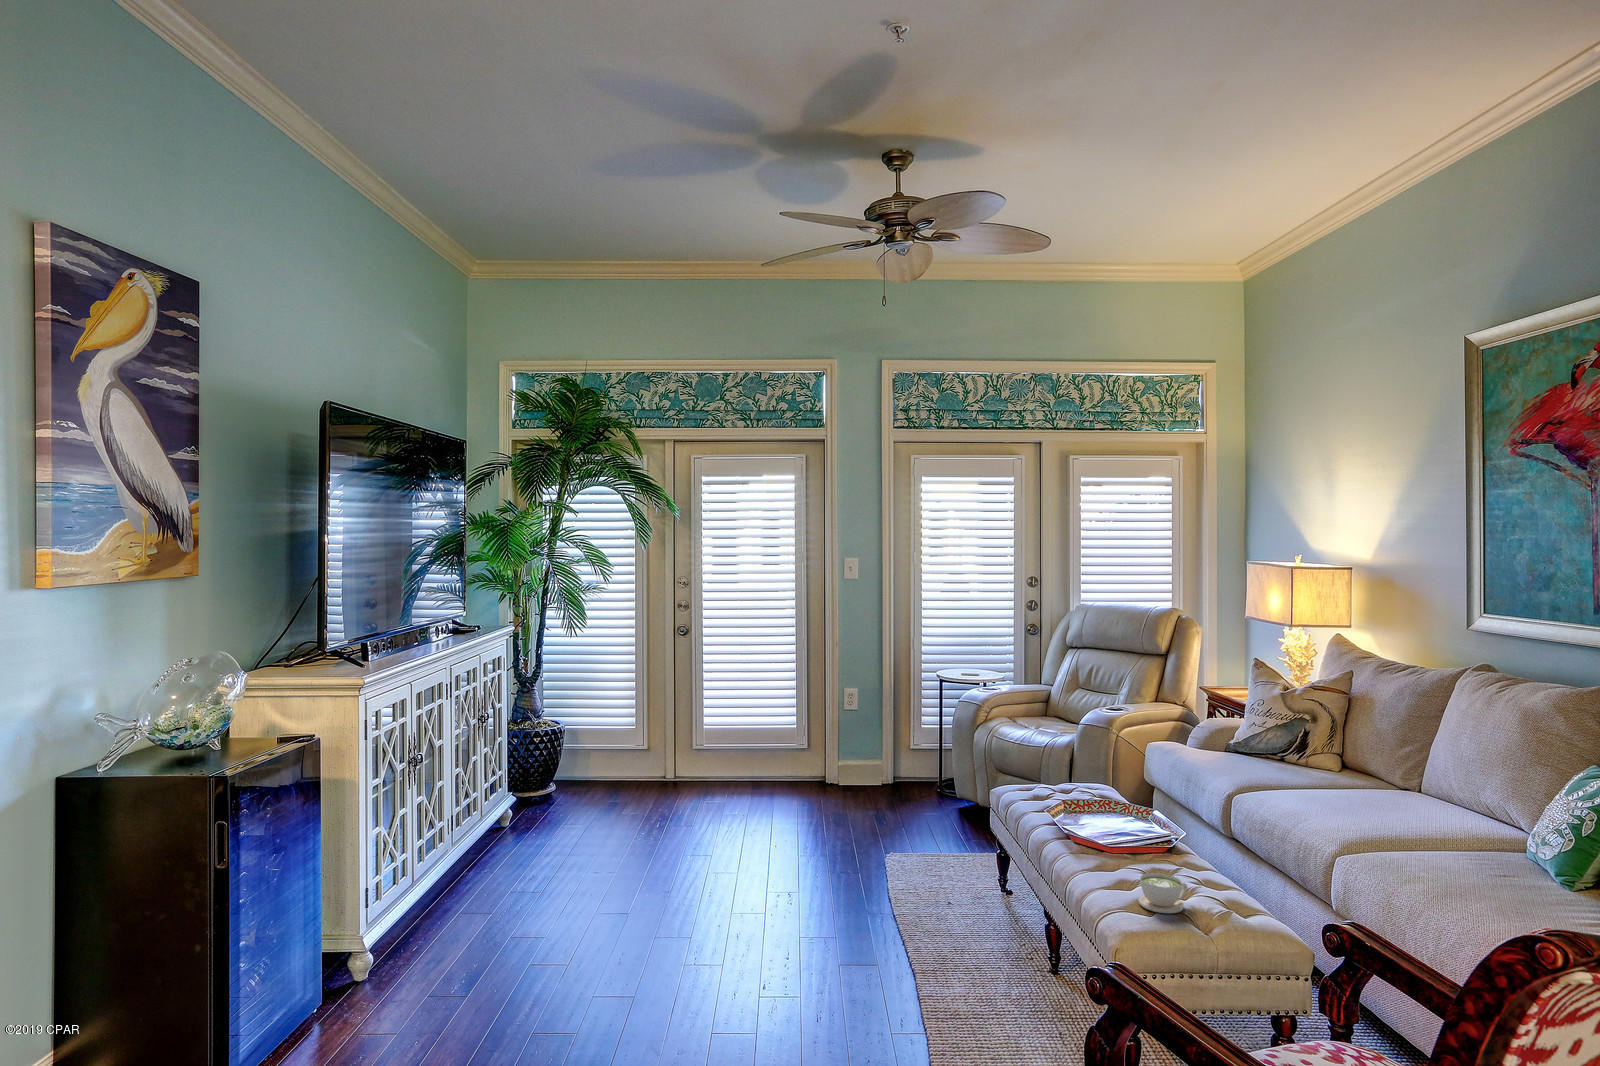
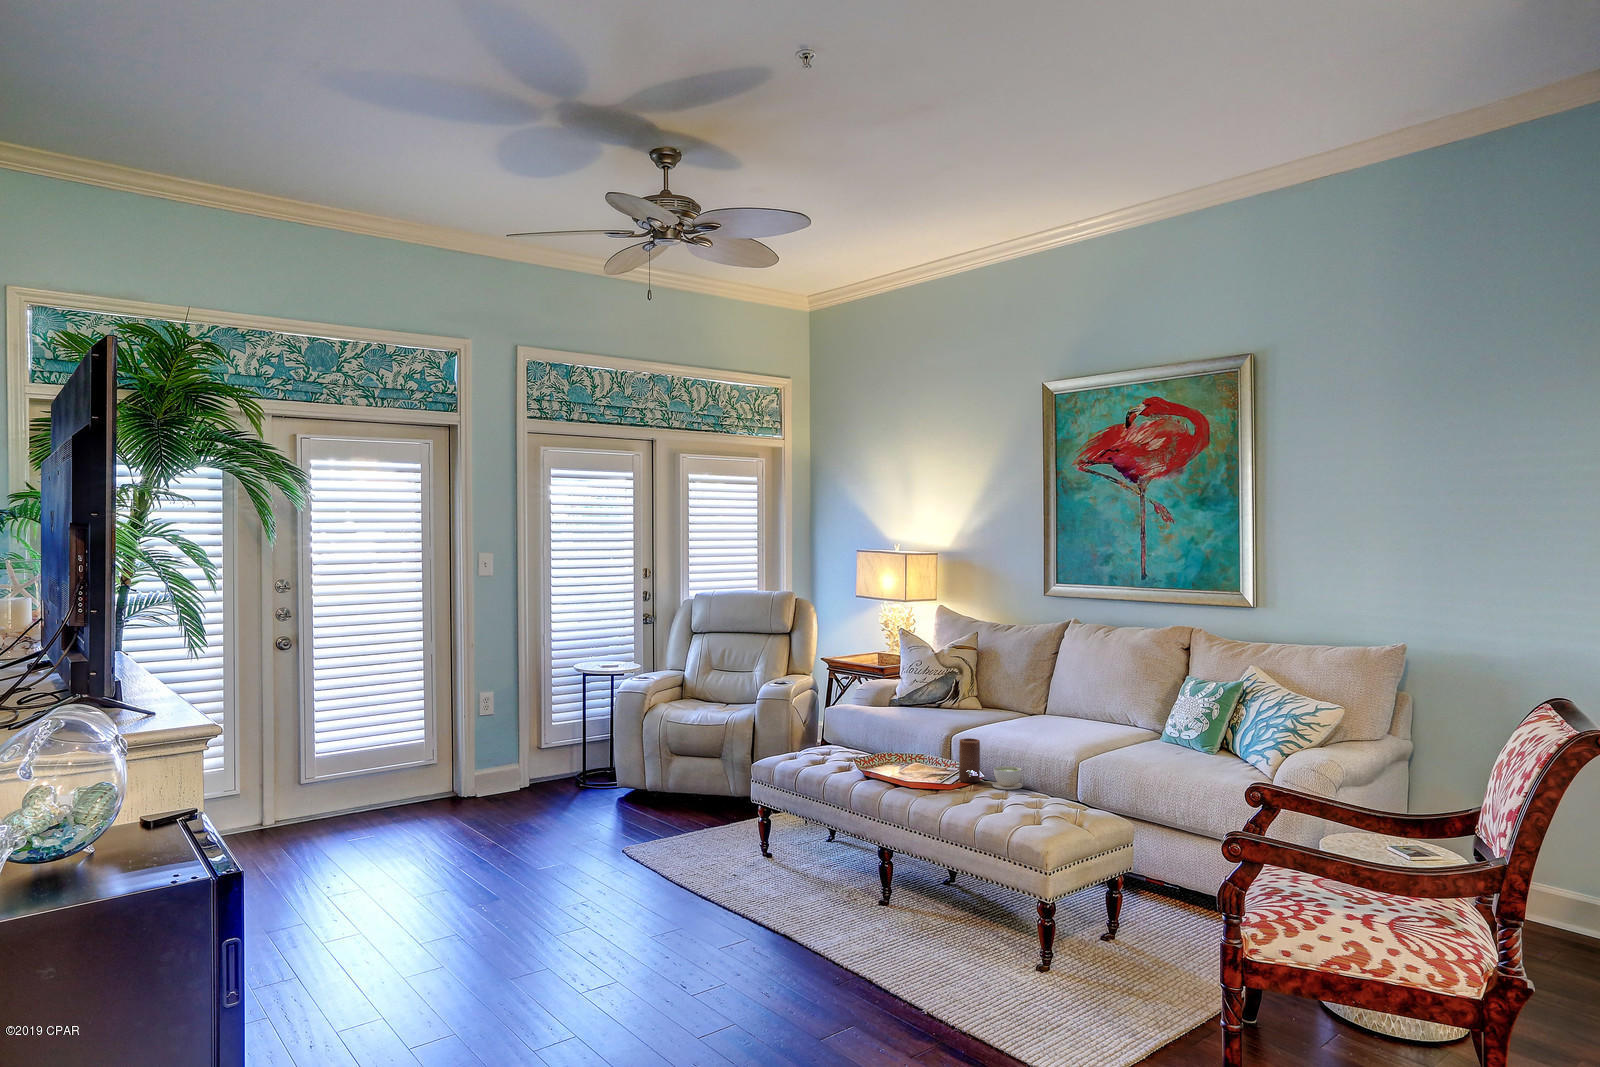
candle: none [1117,821,1147,885] -> present [959,738,980,783]

